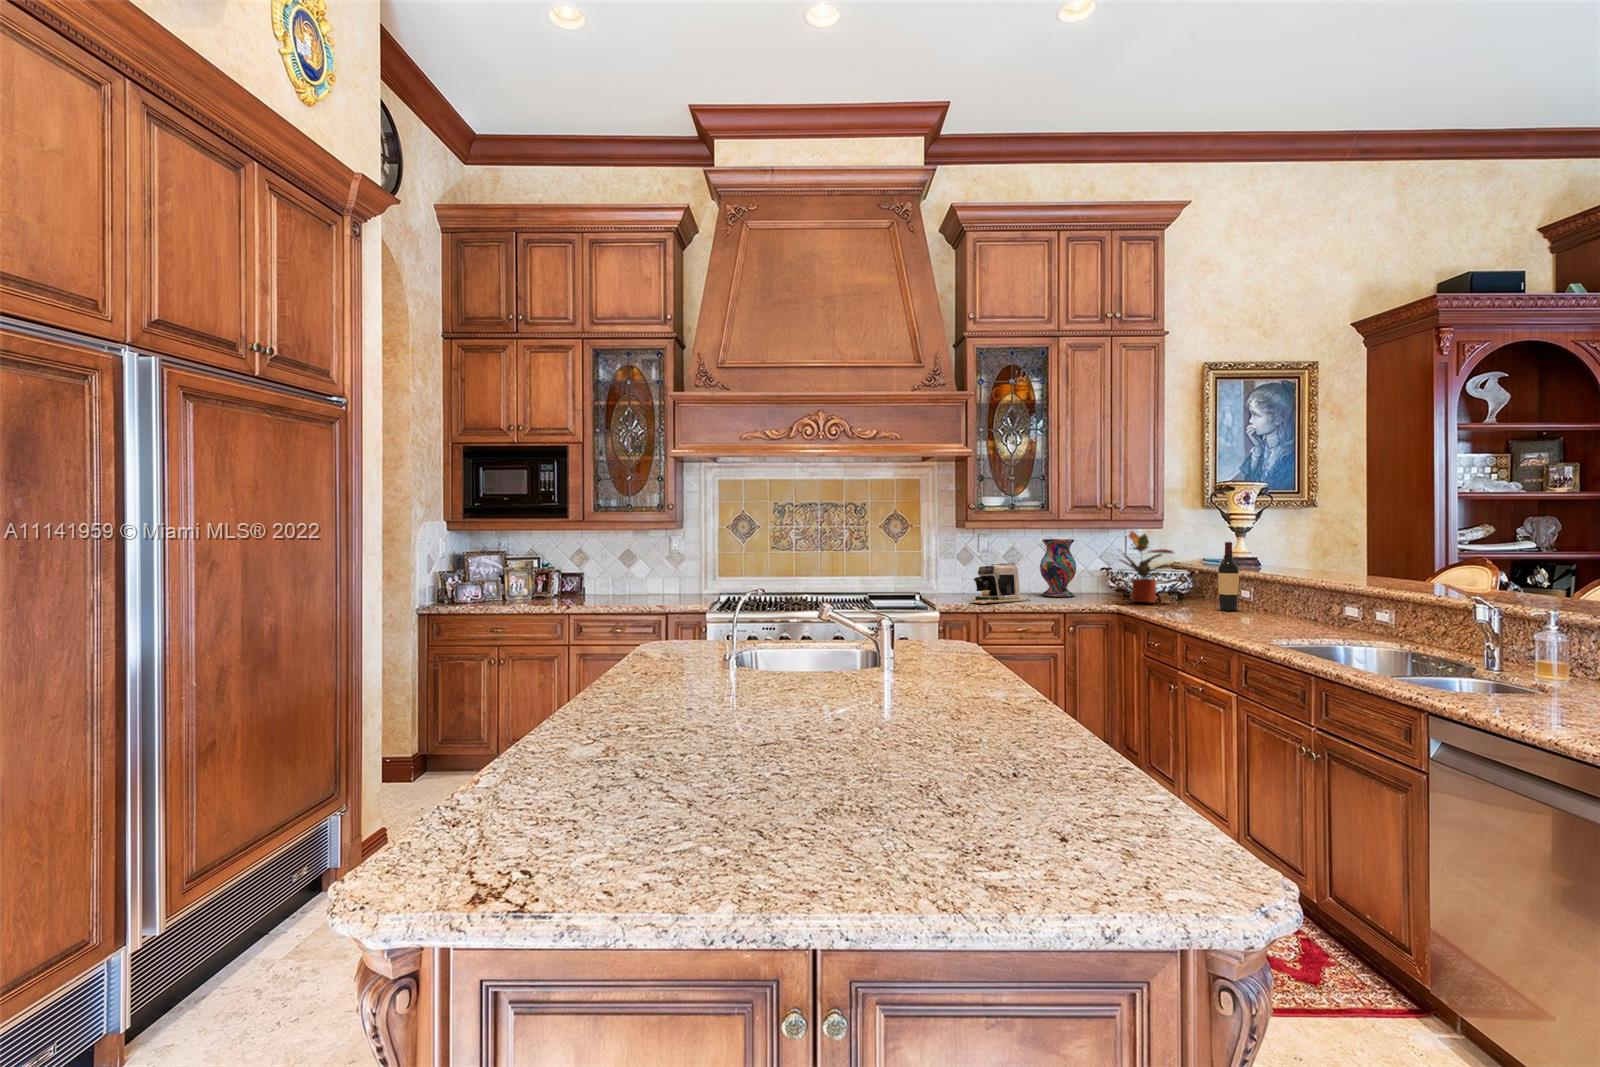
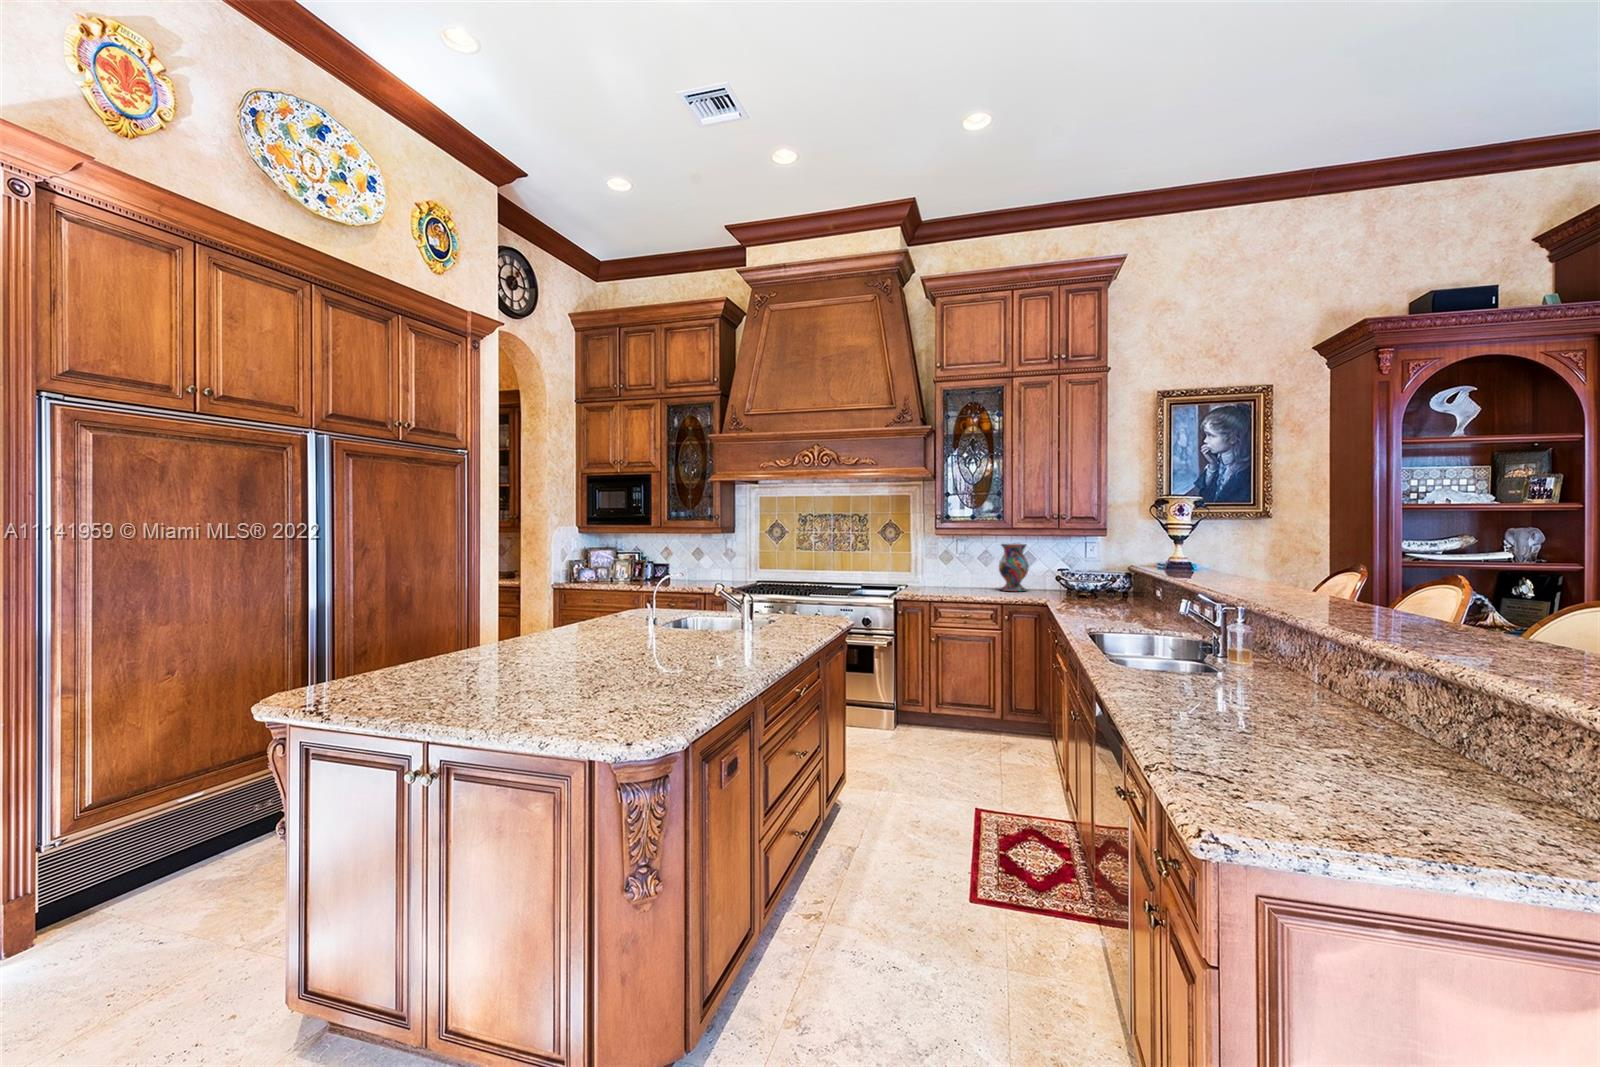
potted plant: present [1119,531,1176,603] -> none [1043,538,1098,599]
wine bottle: present [1218,542,1239,611] -> none [1118,550,1135,609]
coffee maker: present [971,563,1030,604] -> none [926,563,983,595]

